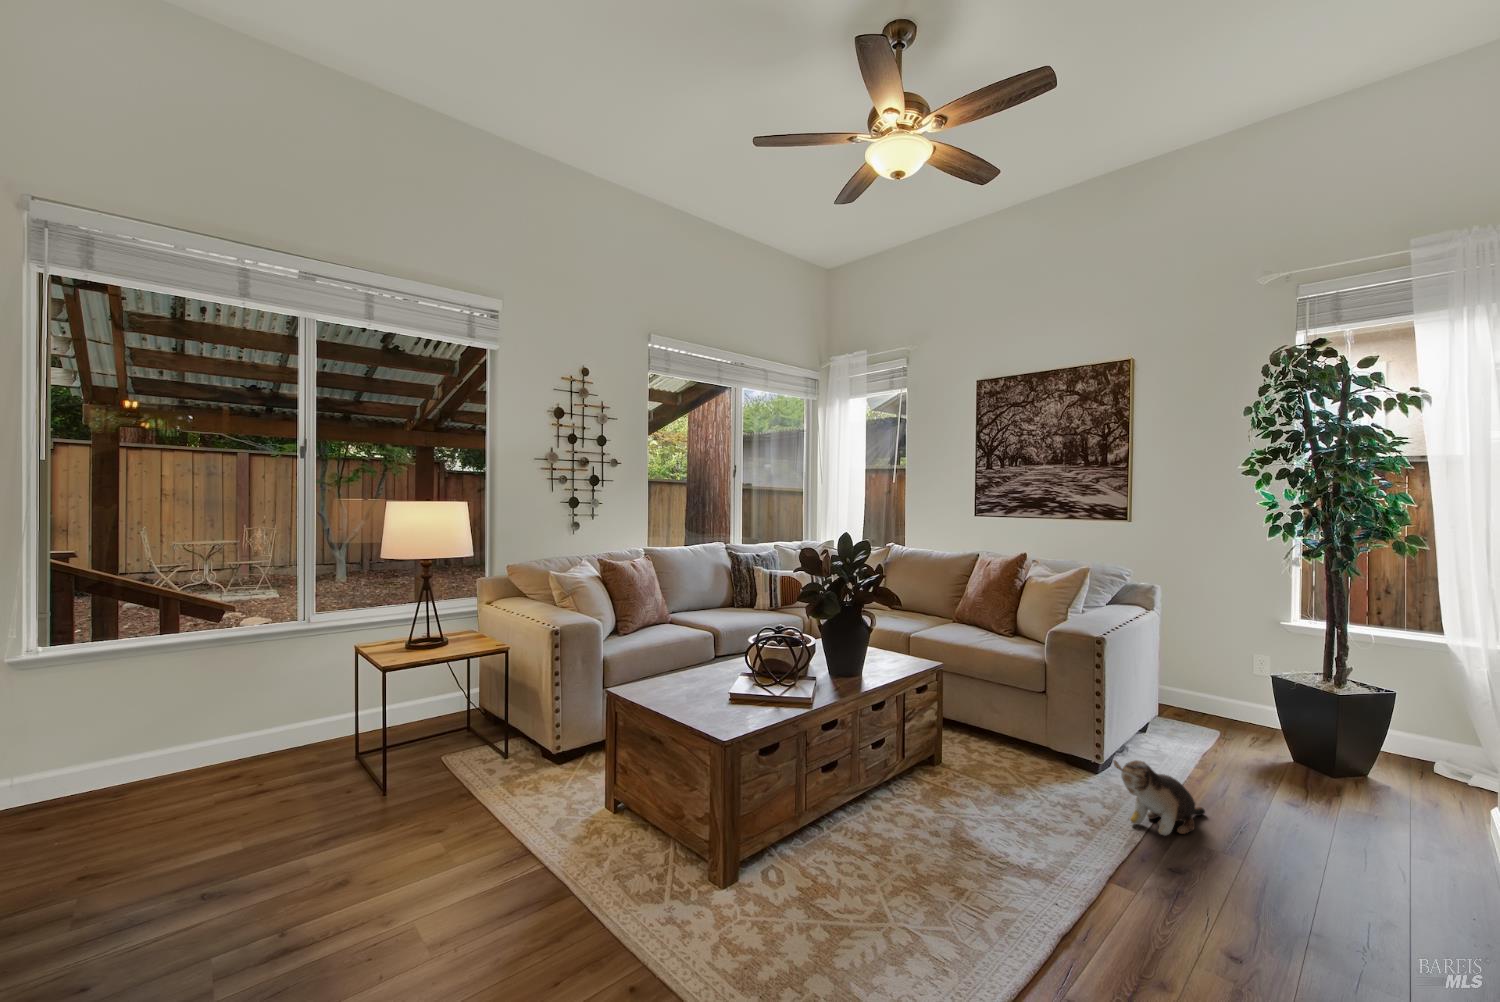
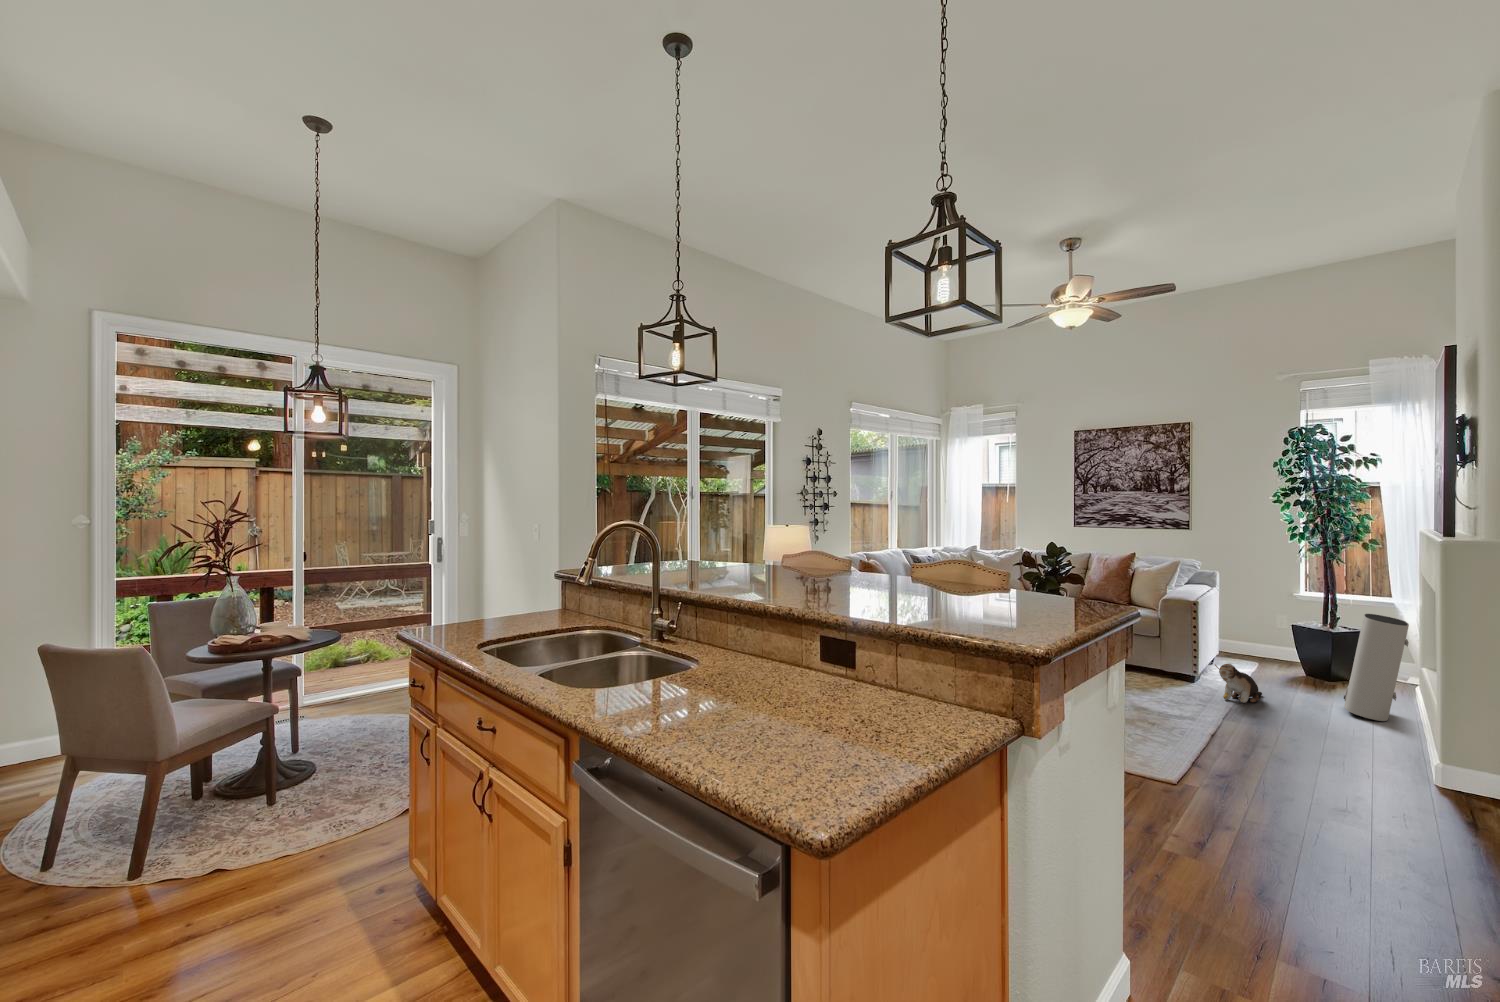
air purifier: none [1353,677,1488,900] -> present [1344,614,1409,721]

